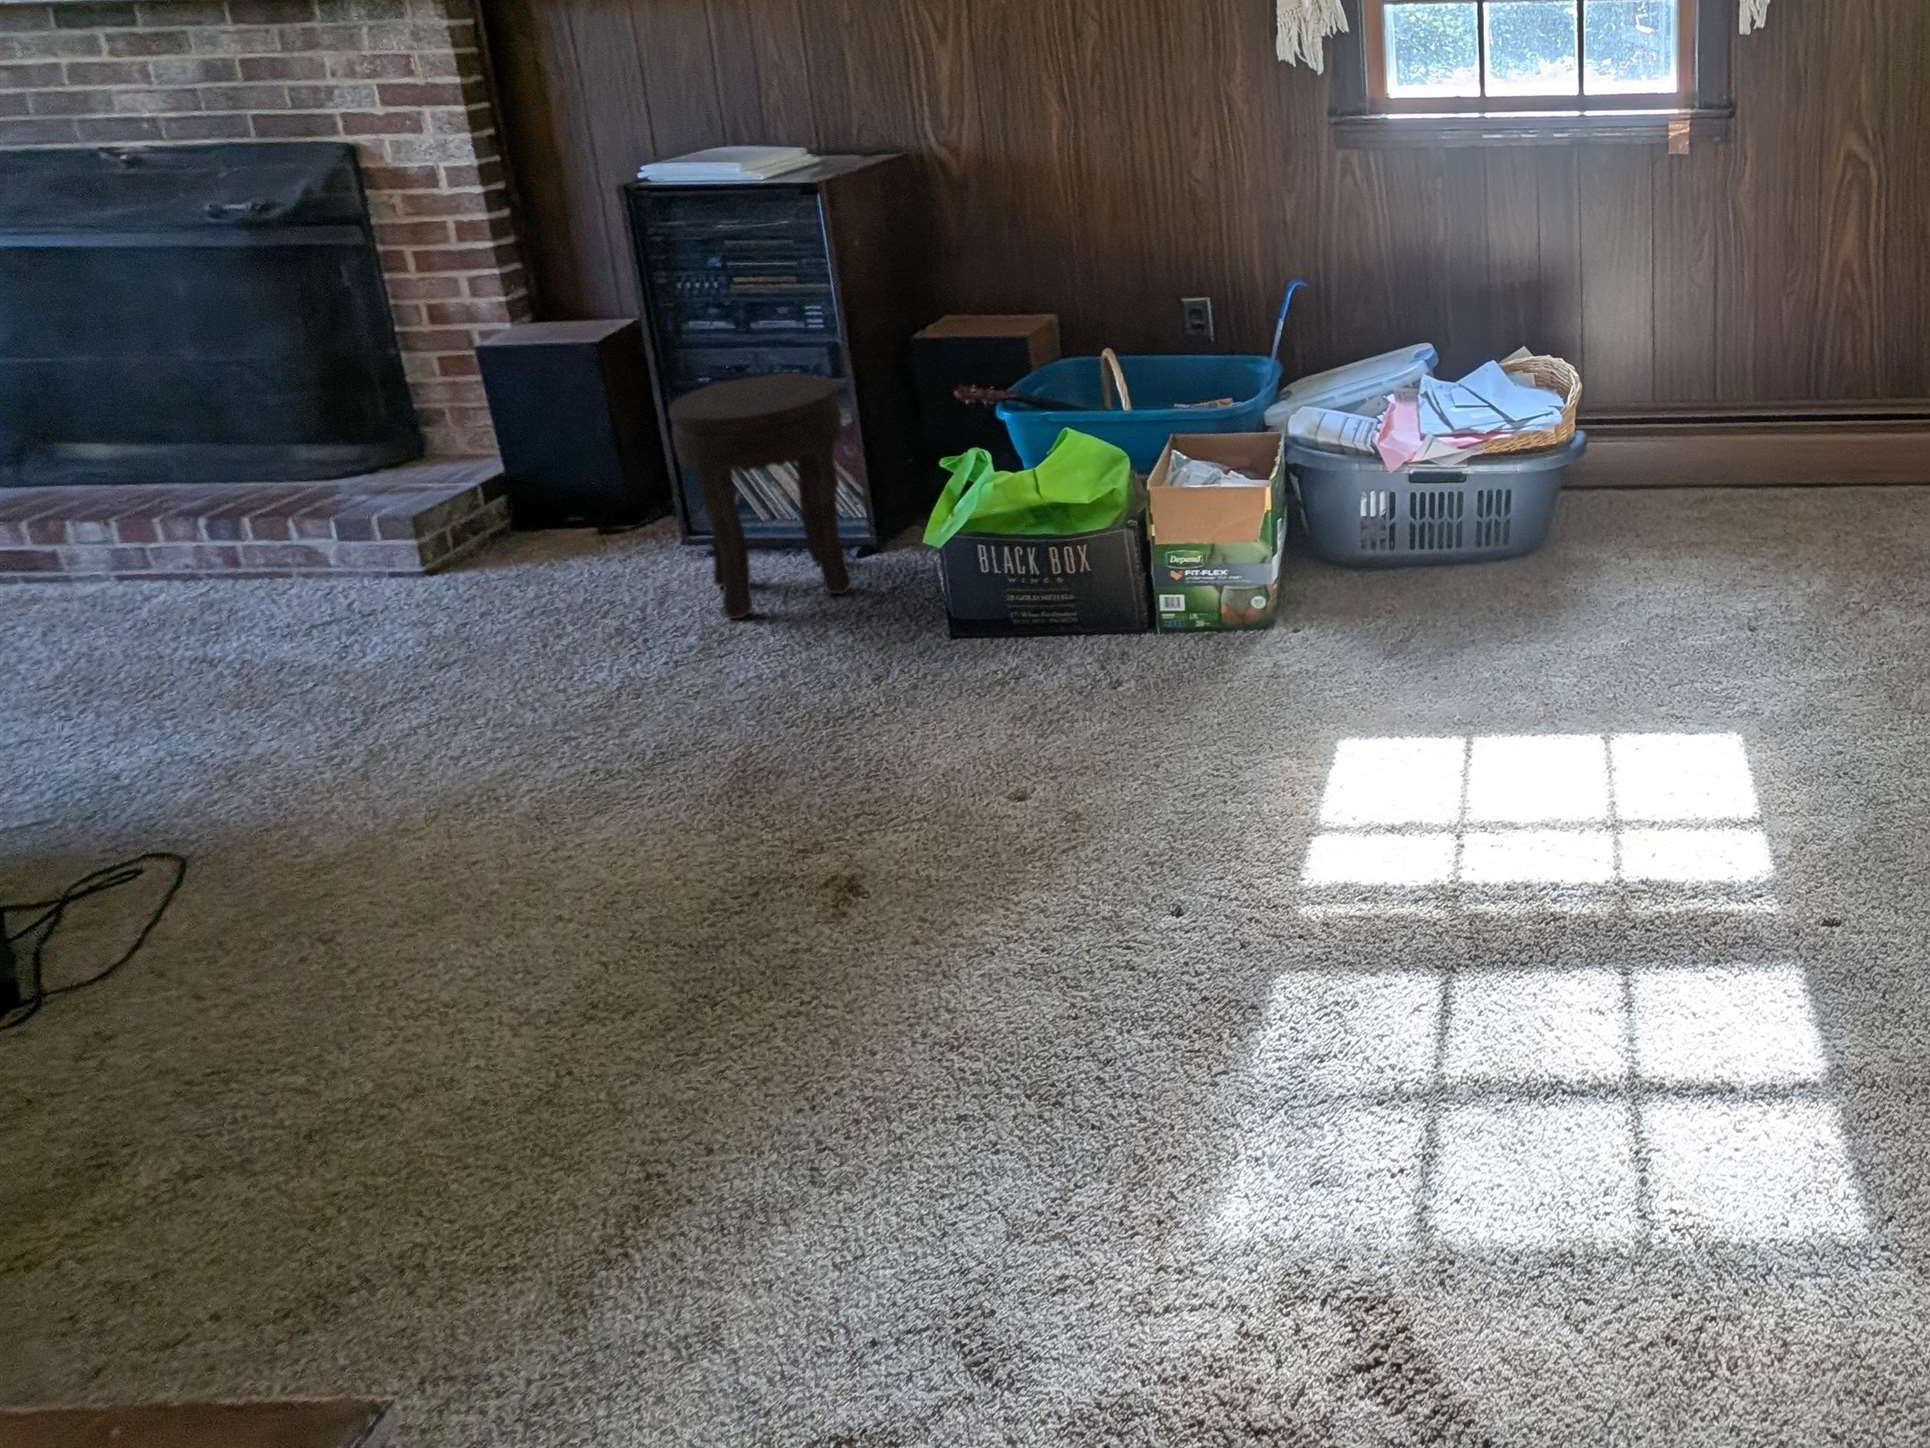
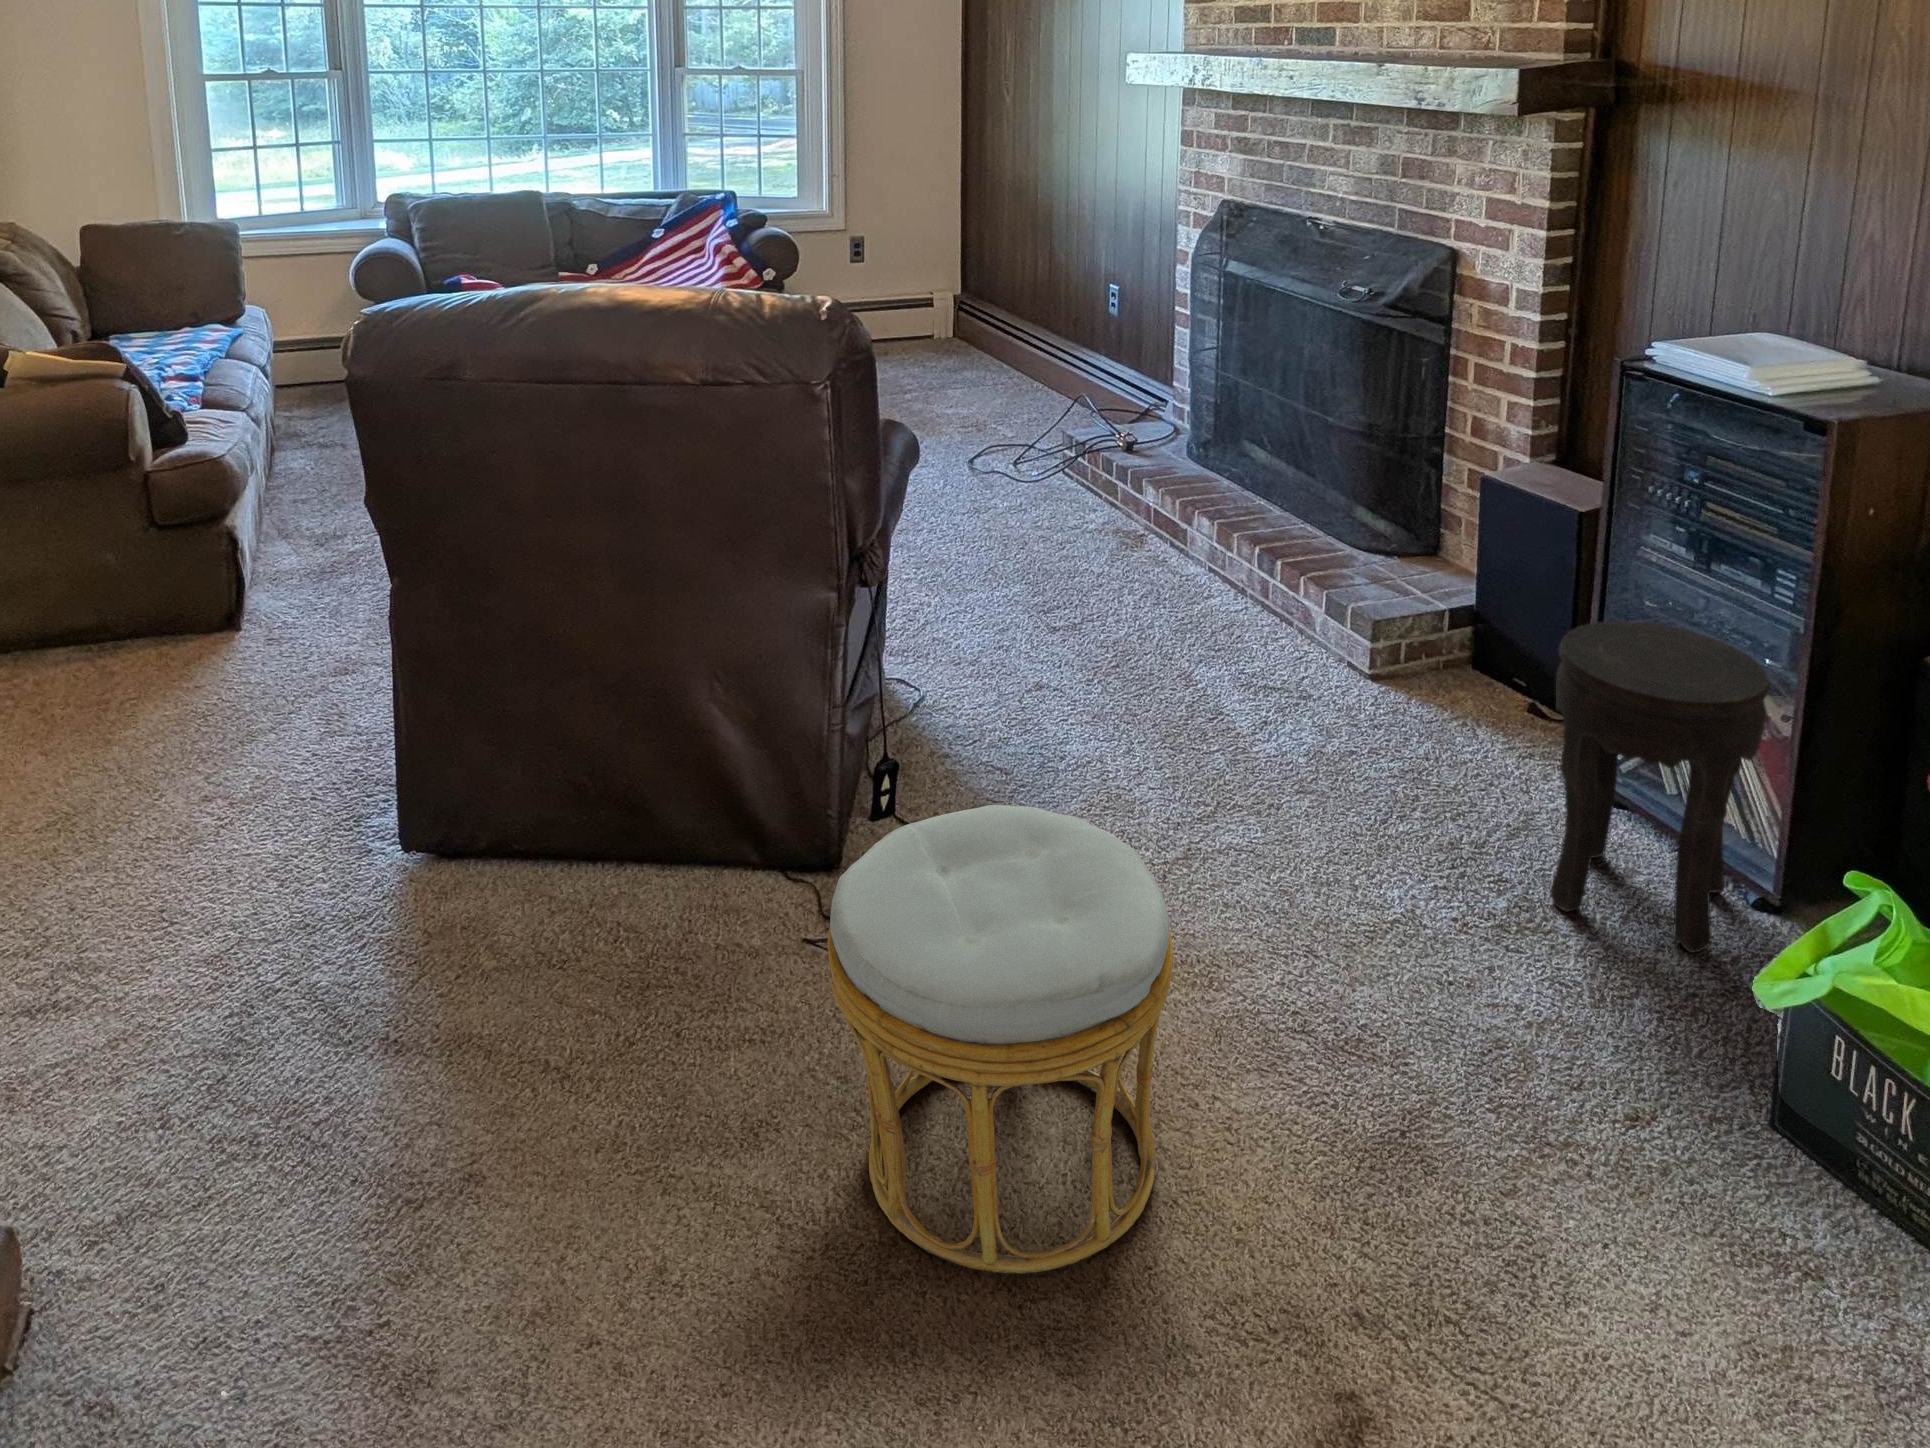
ottoman: none [108,655,587,1098] -> present [827,805,1173,1274]

